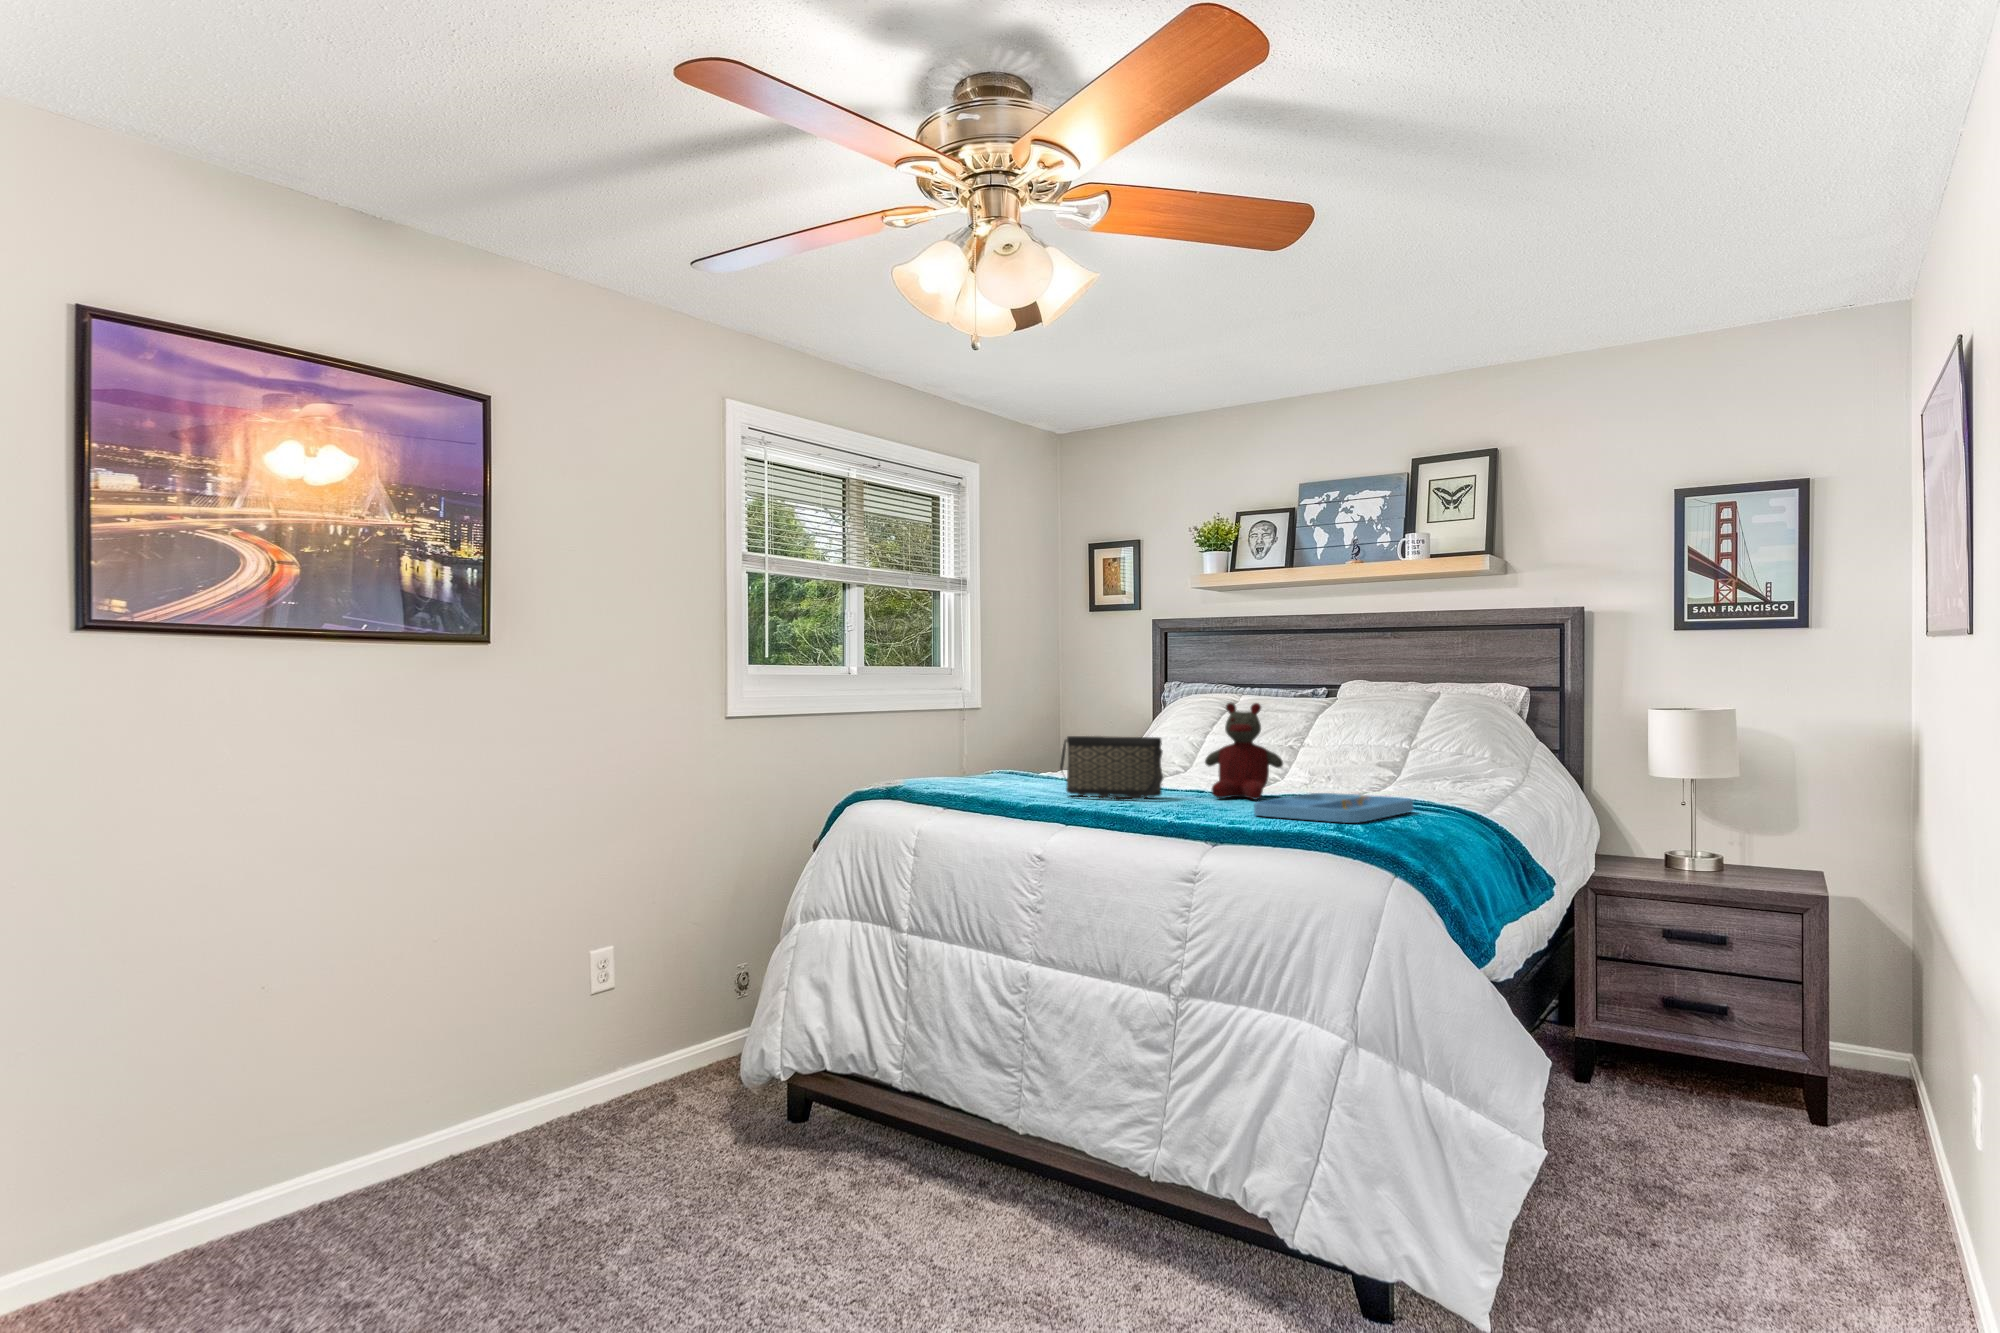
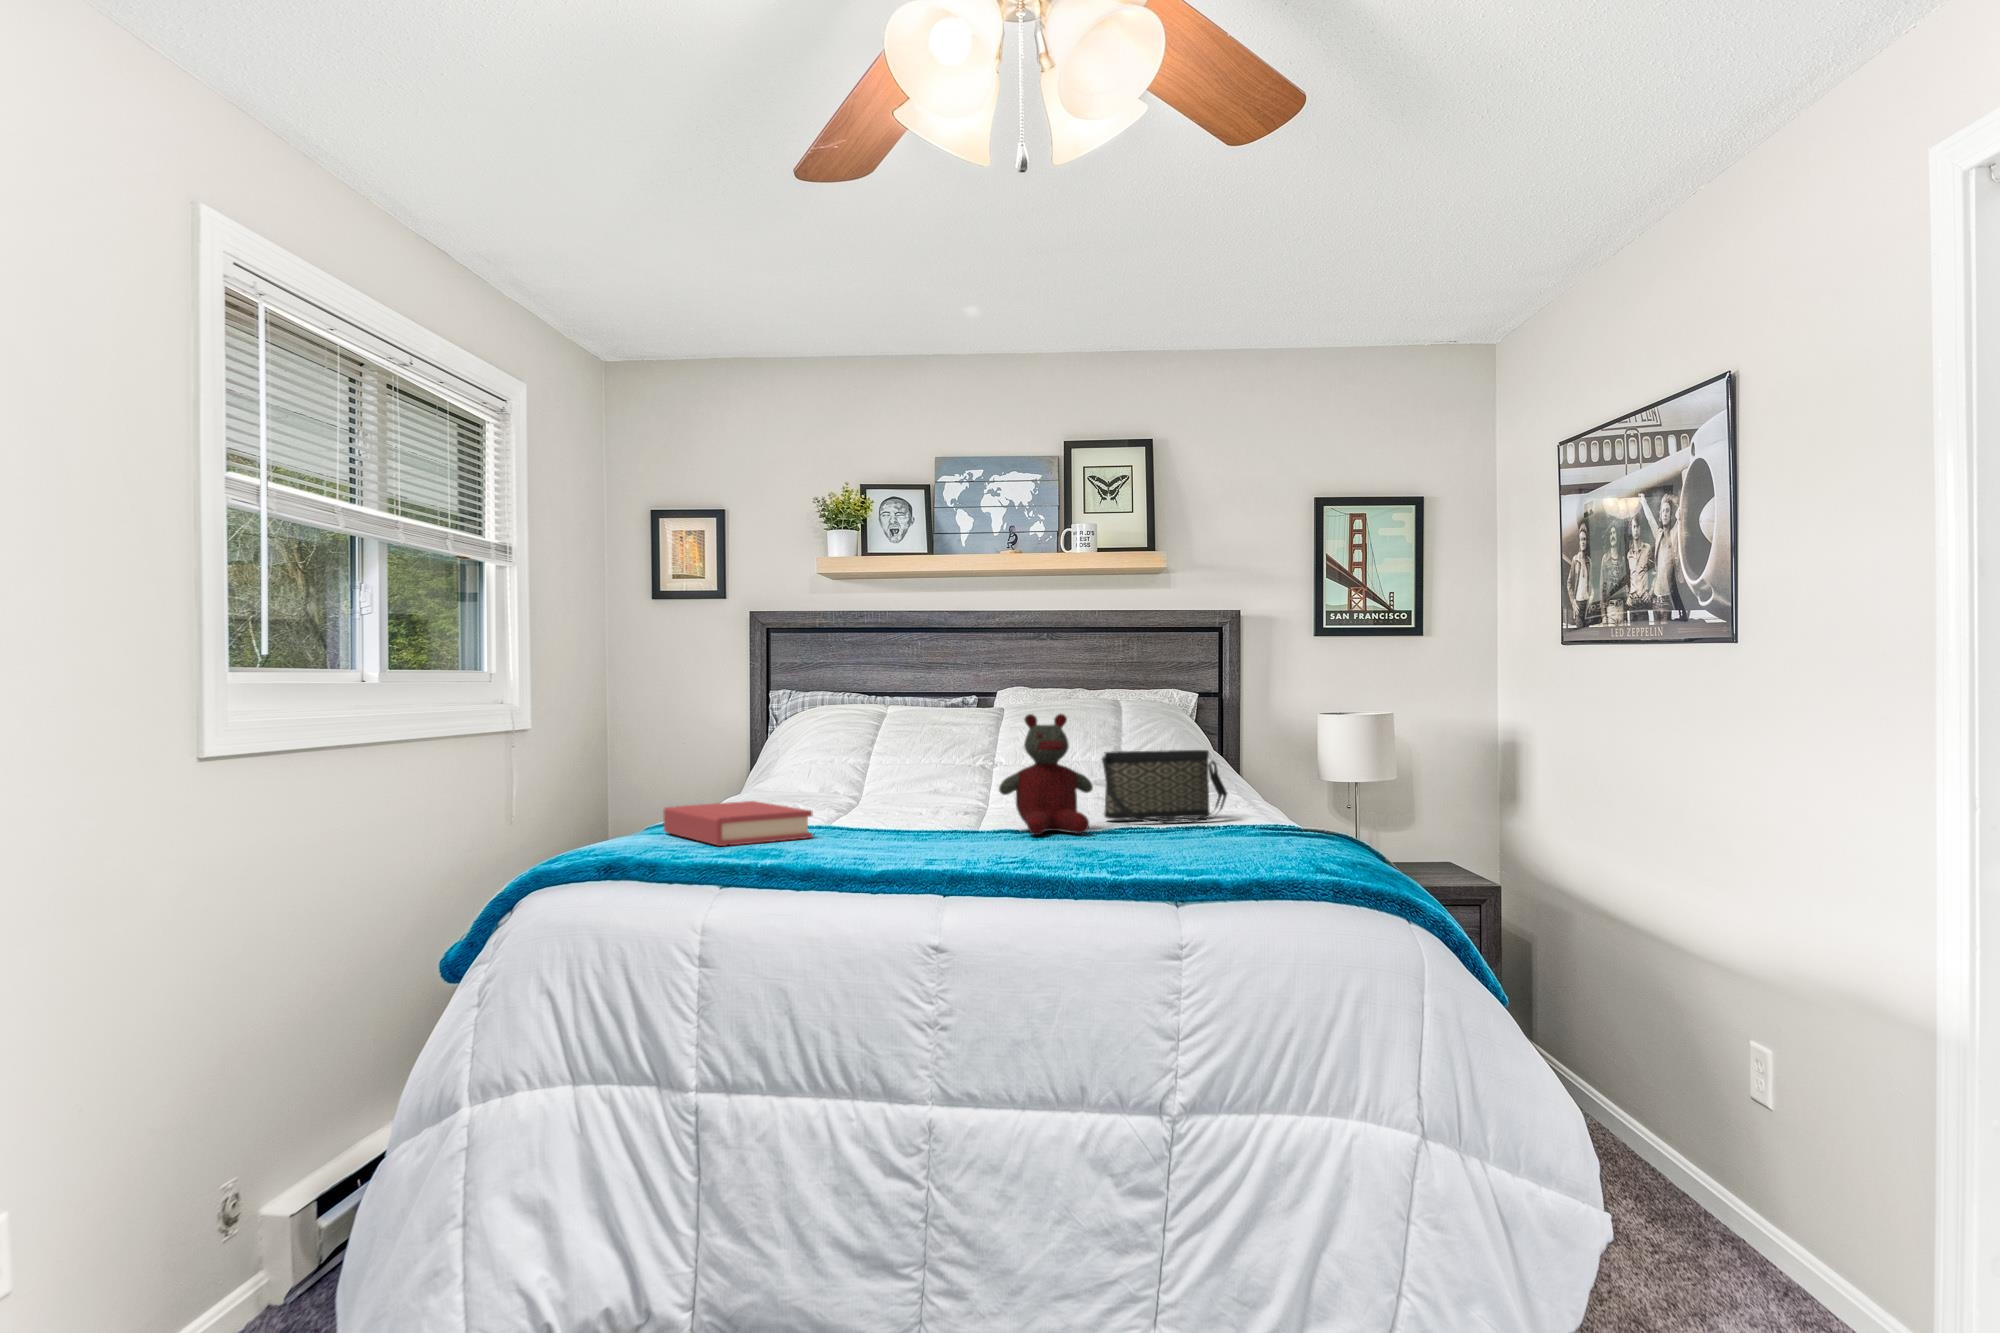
handbag: present [1060,736,1163,800] -> present [1102,750,1227,823]
hardback book: none [986,764,1065,791] -> present [664,801,813,846]
tray: present [1254,793,1413,823] -> none [1165,821,1314,861]

